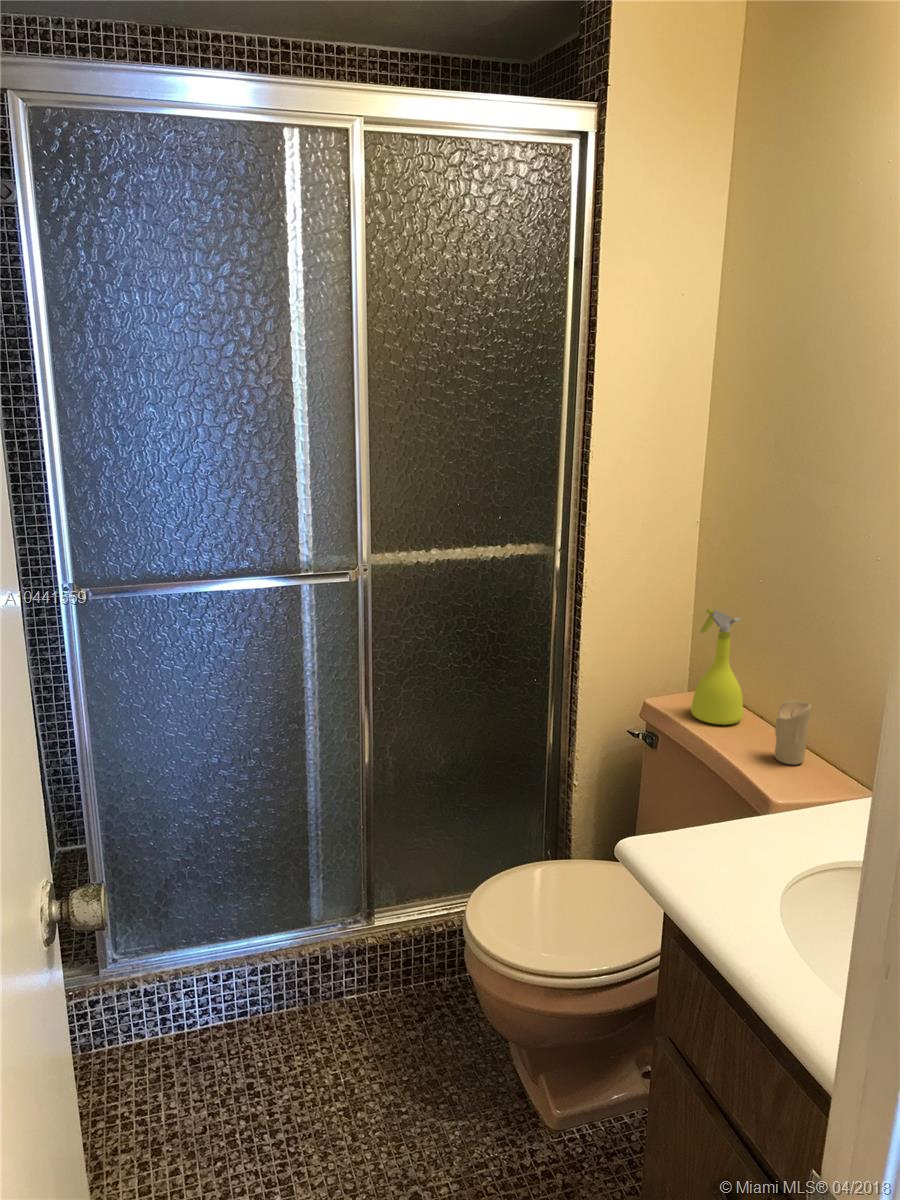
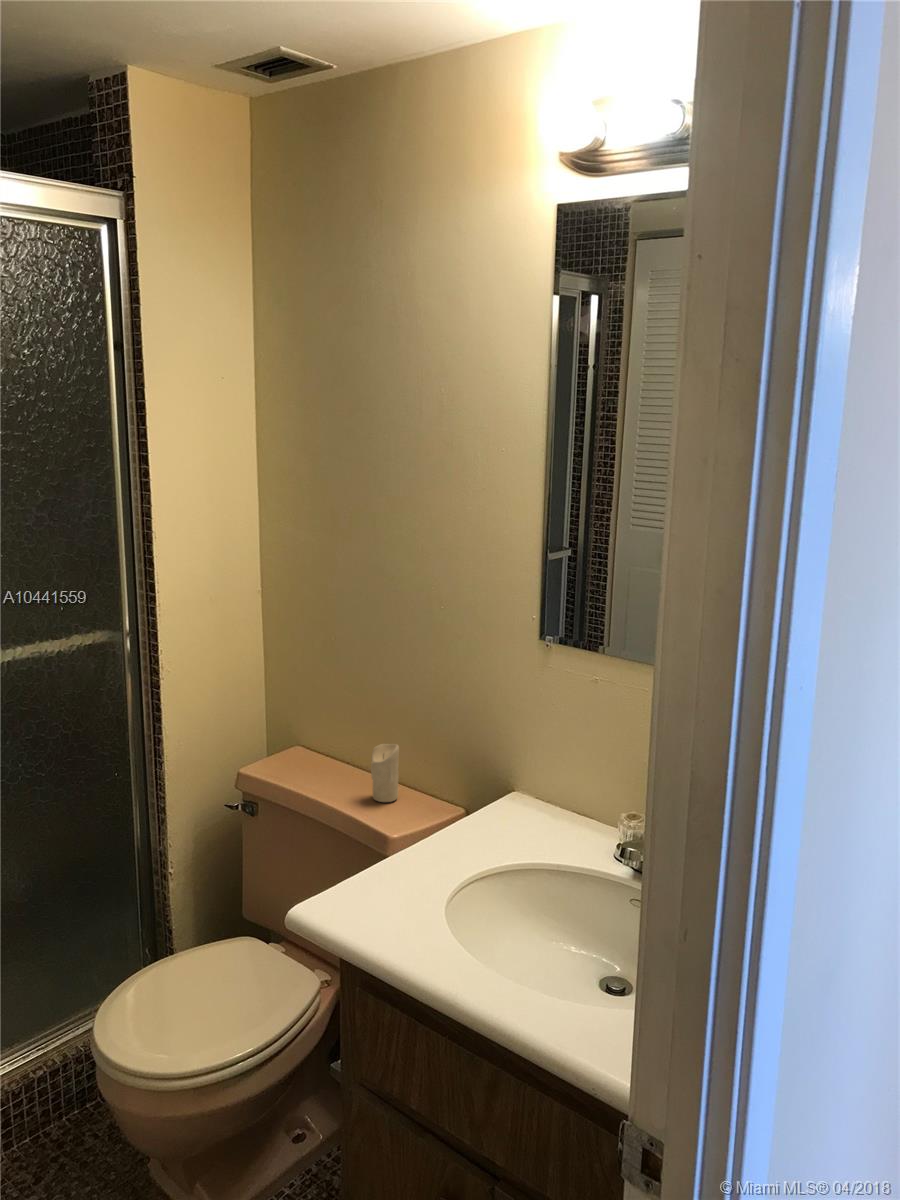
spray bottle: present [691,609,743,724] -> none [285,672,333,780]

